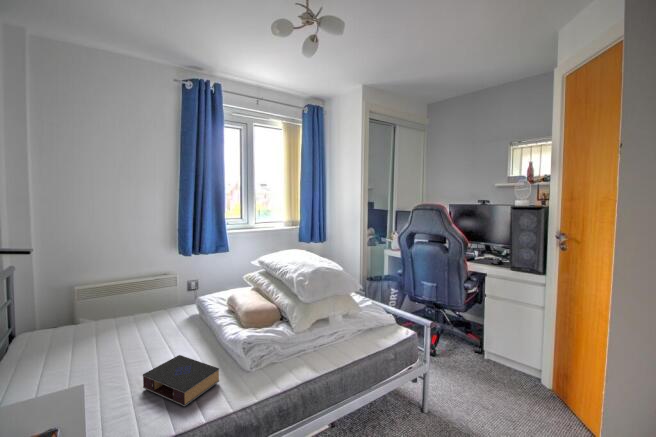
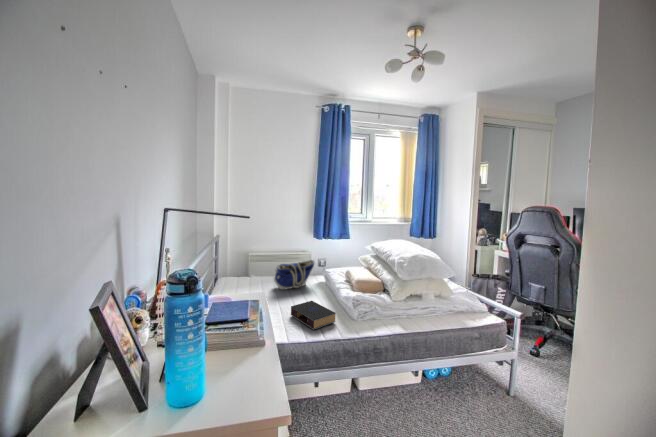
tote bag: none [111,289,181,343] -> present [274,260,314,290]

